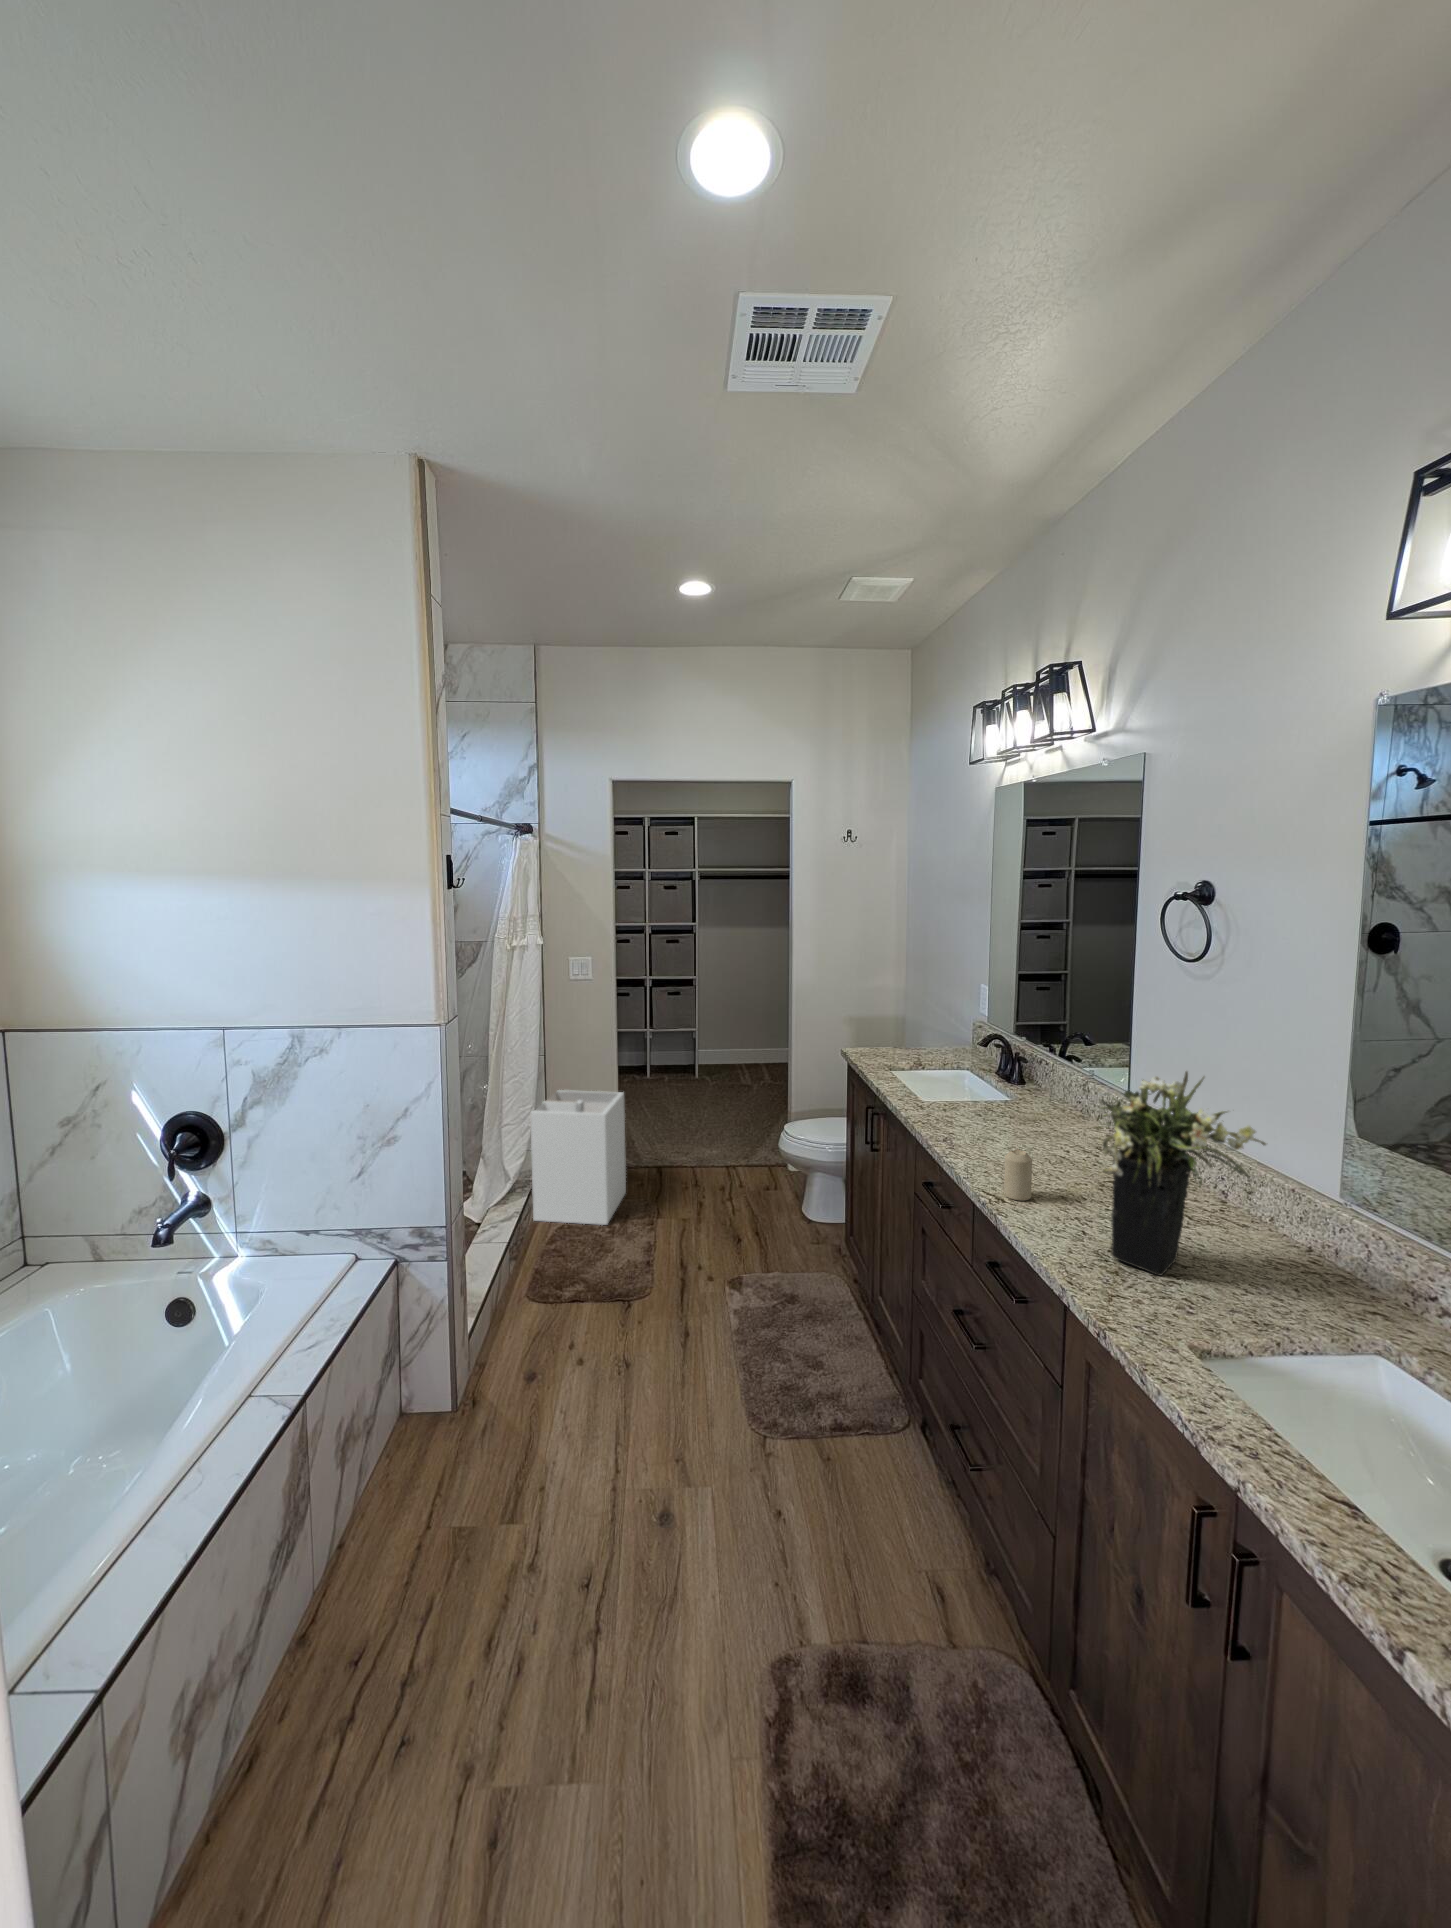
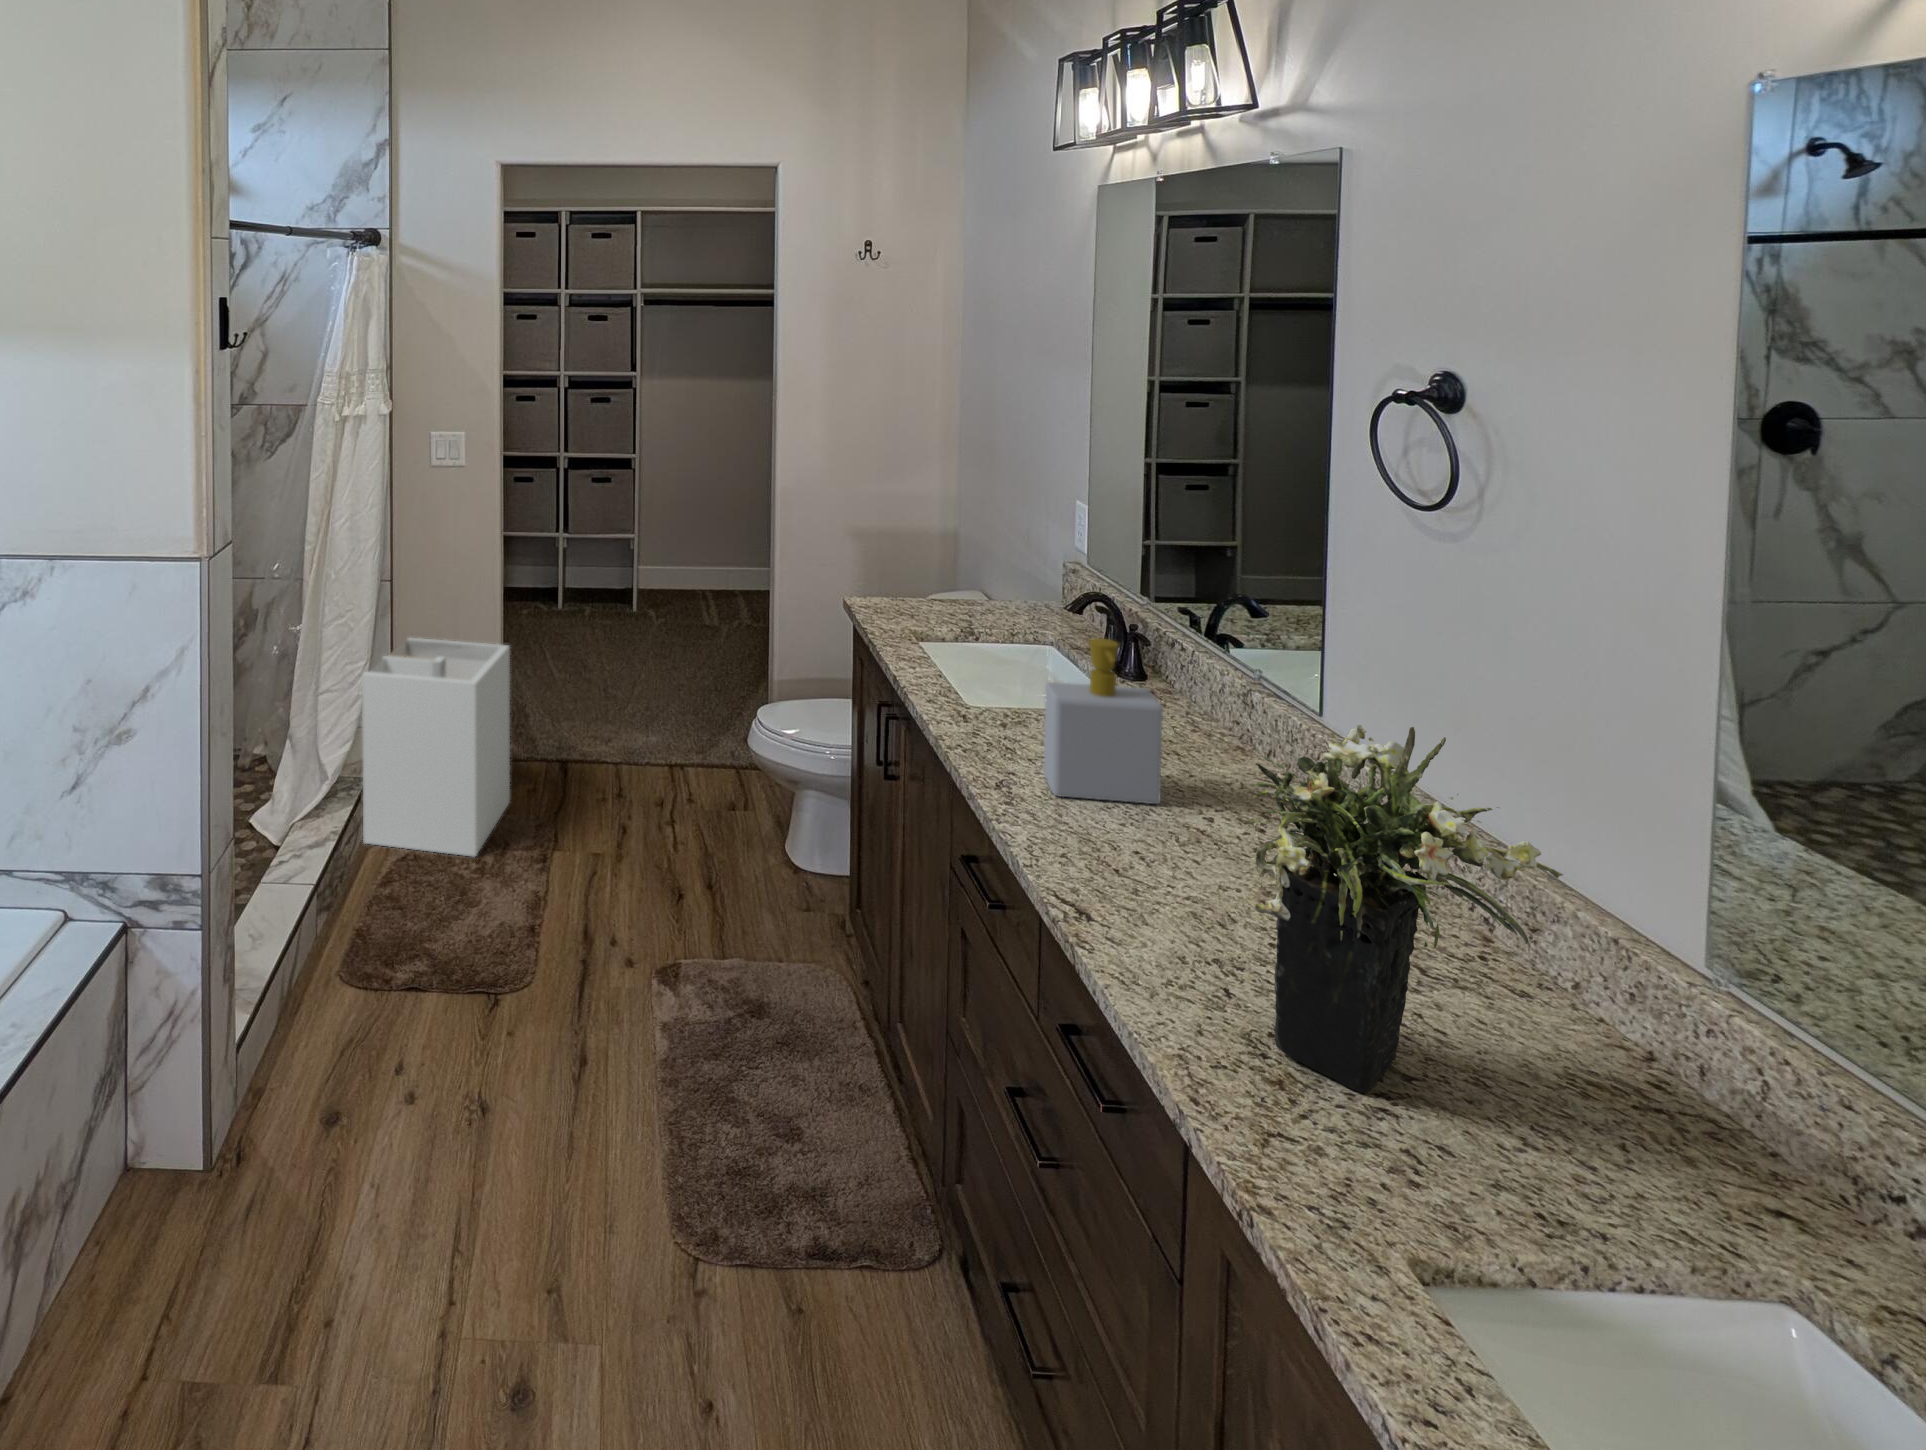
soap bottle: none [970,1051,1040,1147] -> present [1043,638,1163,804]
candle: present [1004,1149,1032,1201] -> none [1093,824,1141,915]

